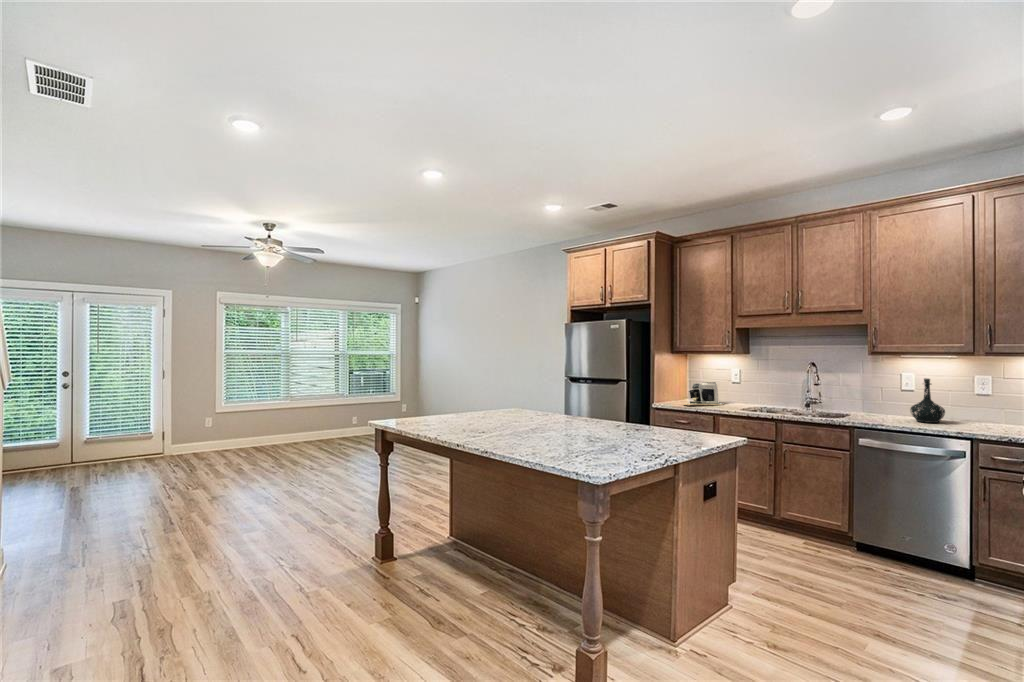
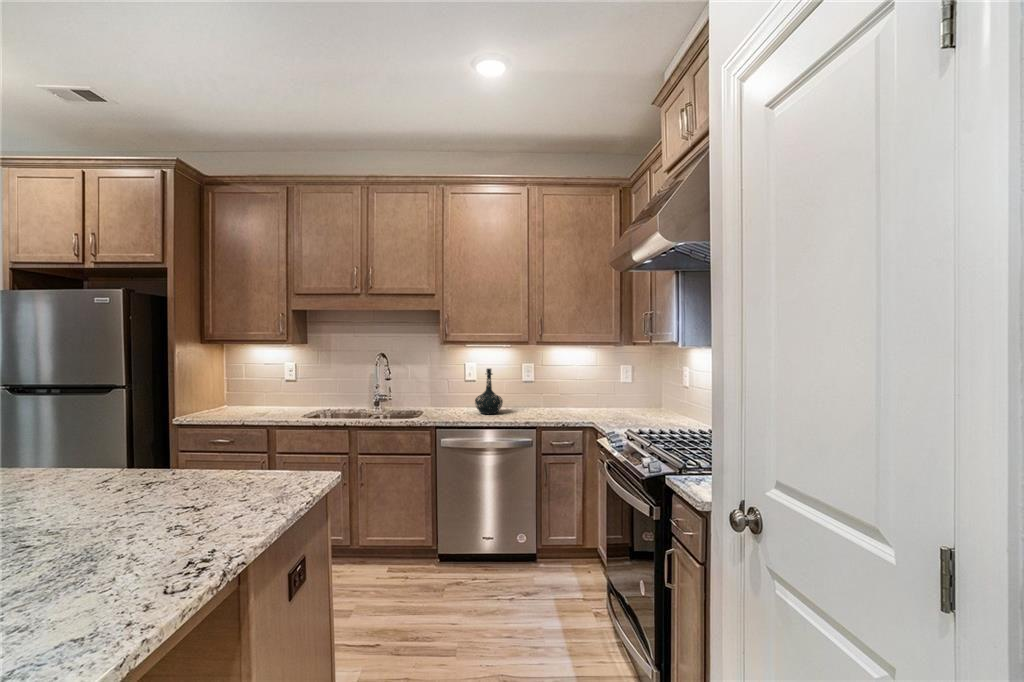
coffee maker: present [685,382,724,406] -> none [218,382,279,417]

